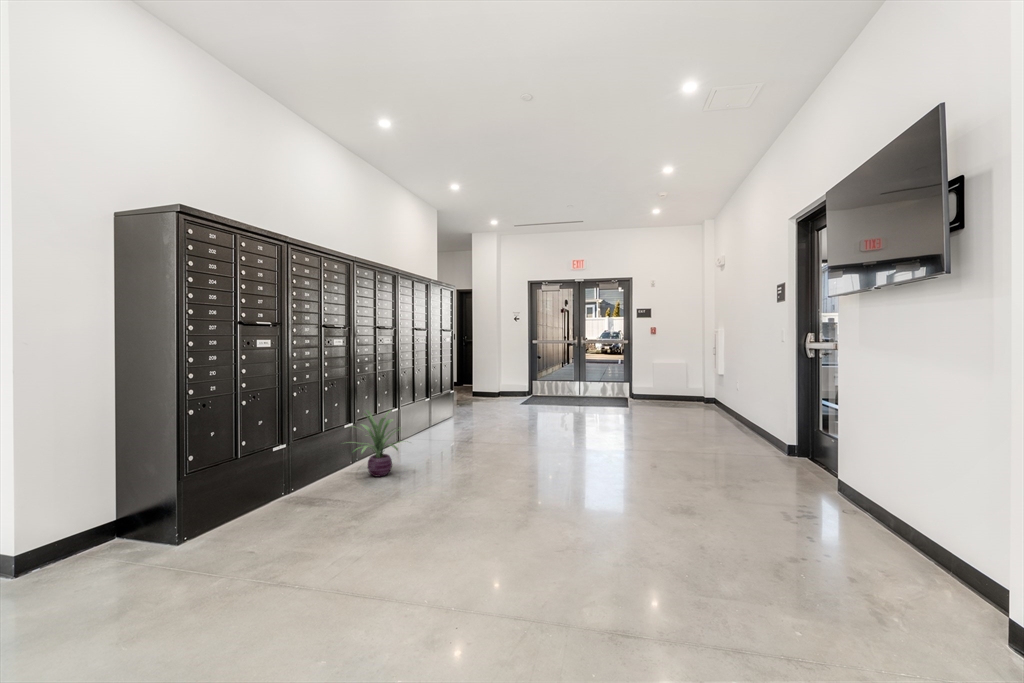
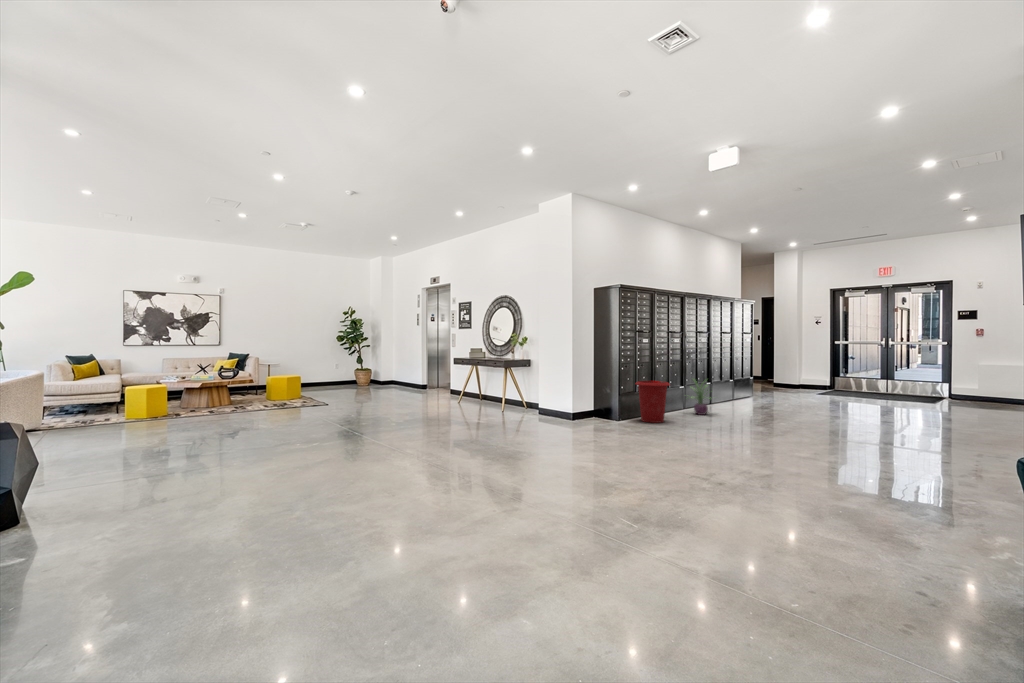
waste bin: none [227,430,312,533] -> present [636,381,670,423]

